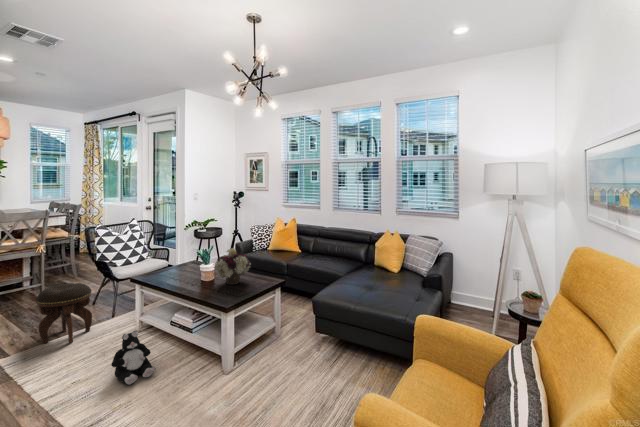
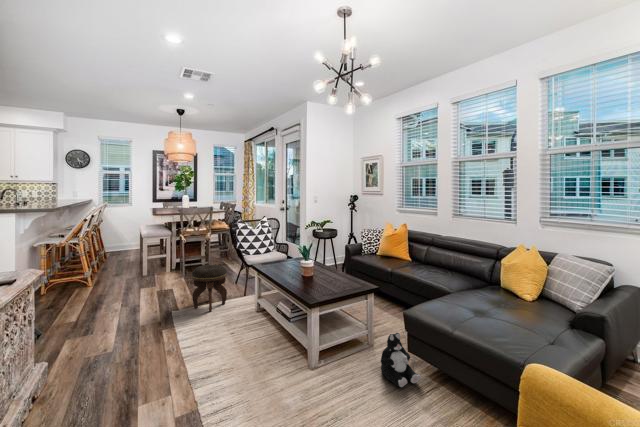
flower arrangement: present [214,248,251,284] -> none [312,249,349,284]
plush toy: present [112,331,155,385] -> present [381,333,421,387]

